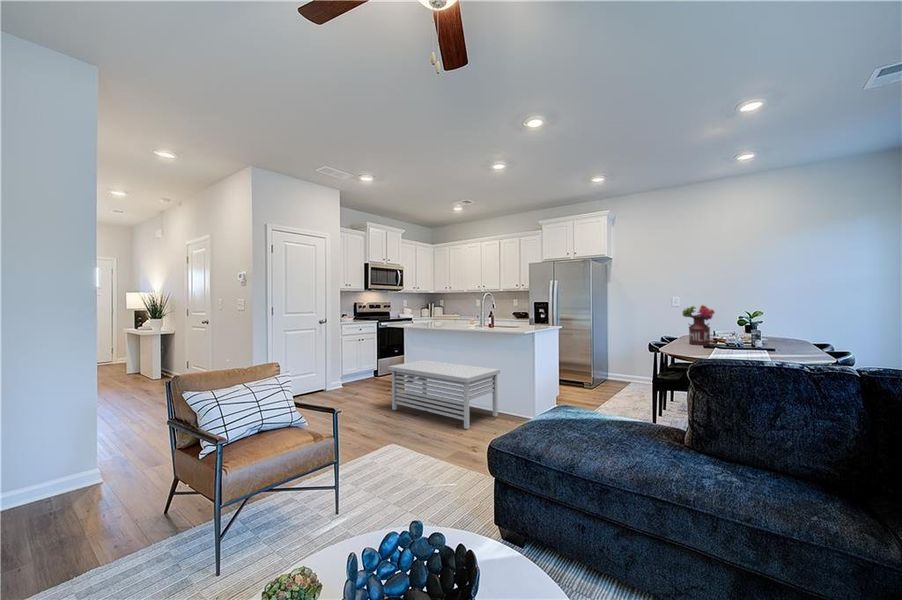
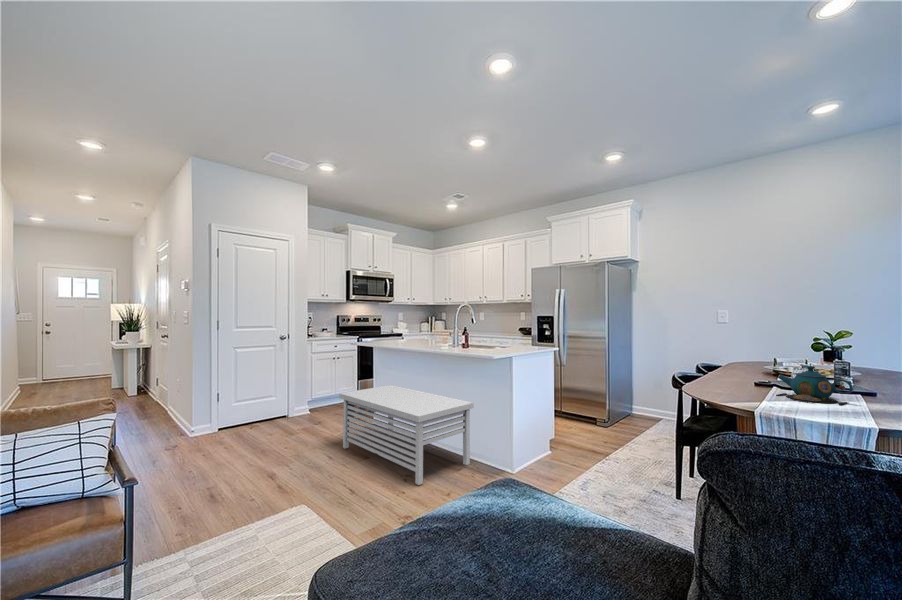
flower arrangement: present [683,305,714,345] -> none [723,320,775,380]
teapot: none [710,333,758,356] -> present [778,366,853,405]

